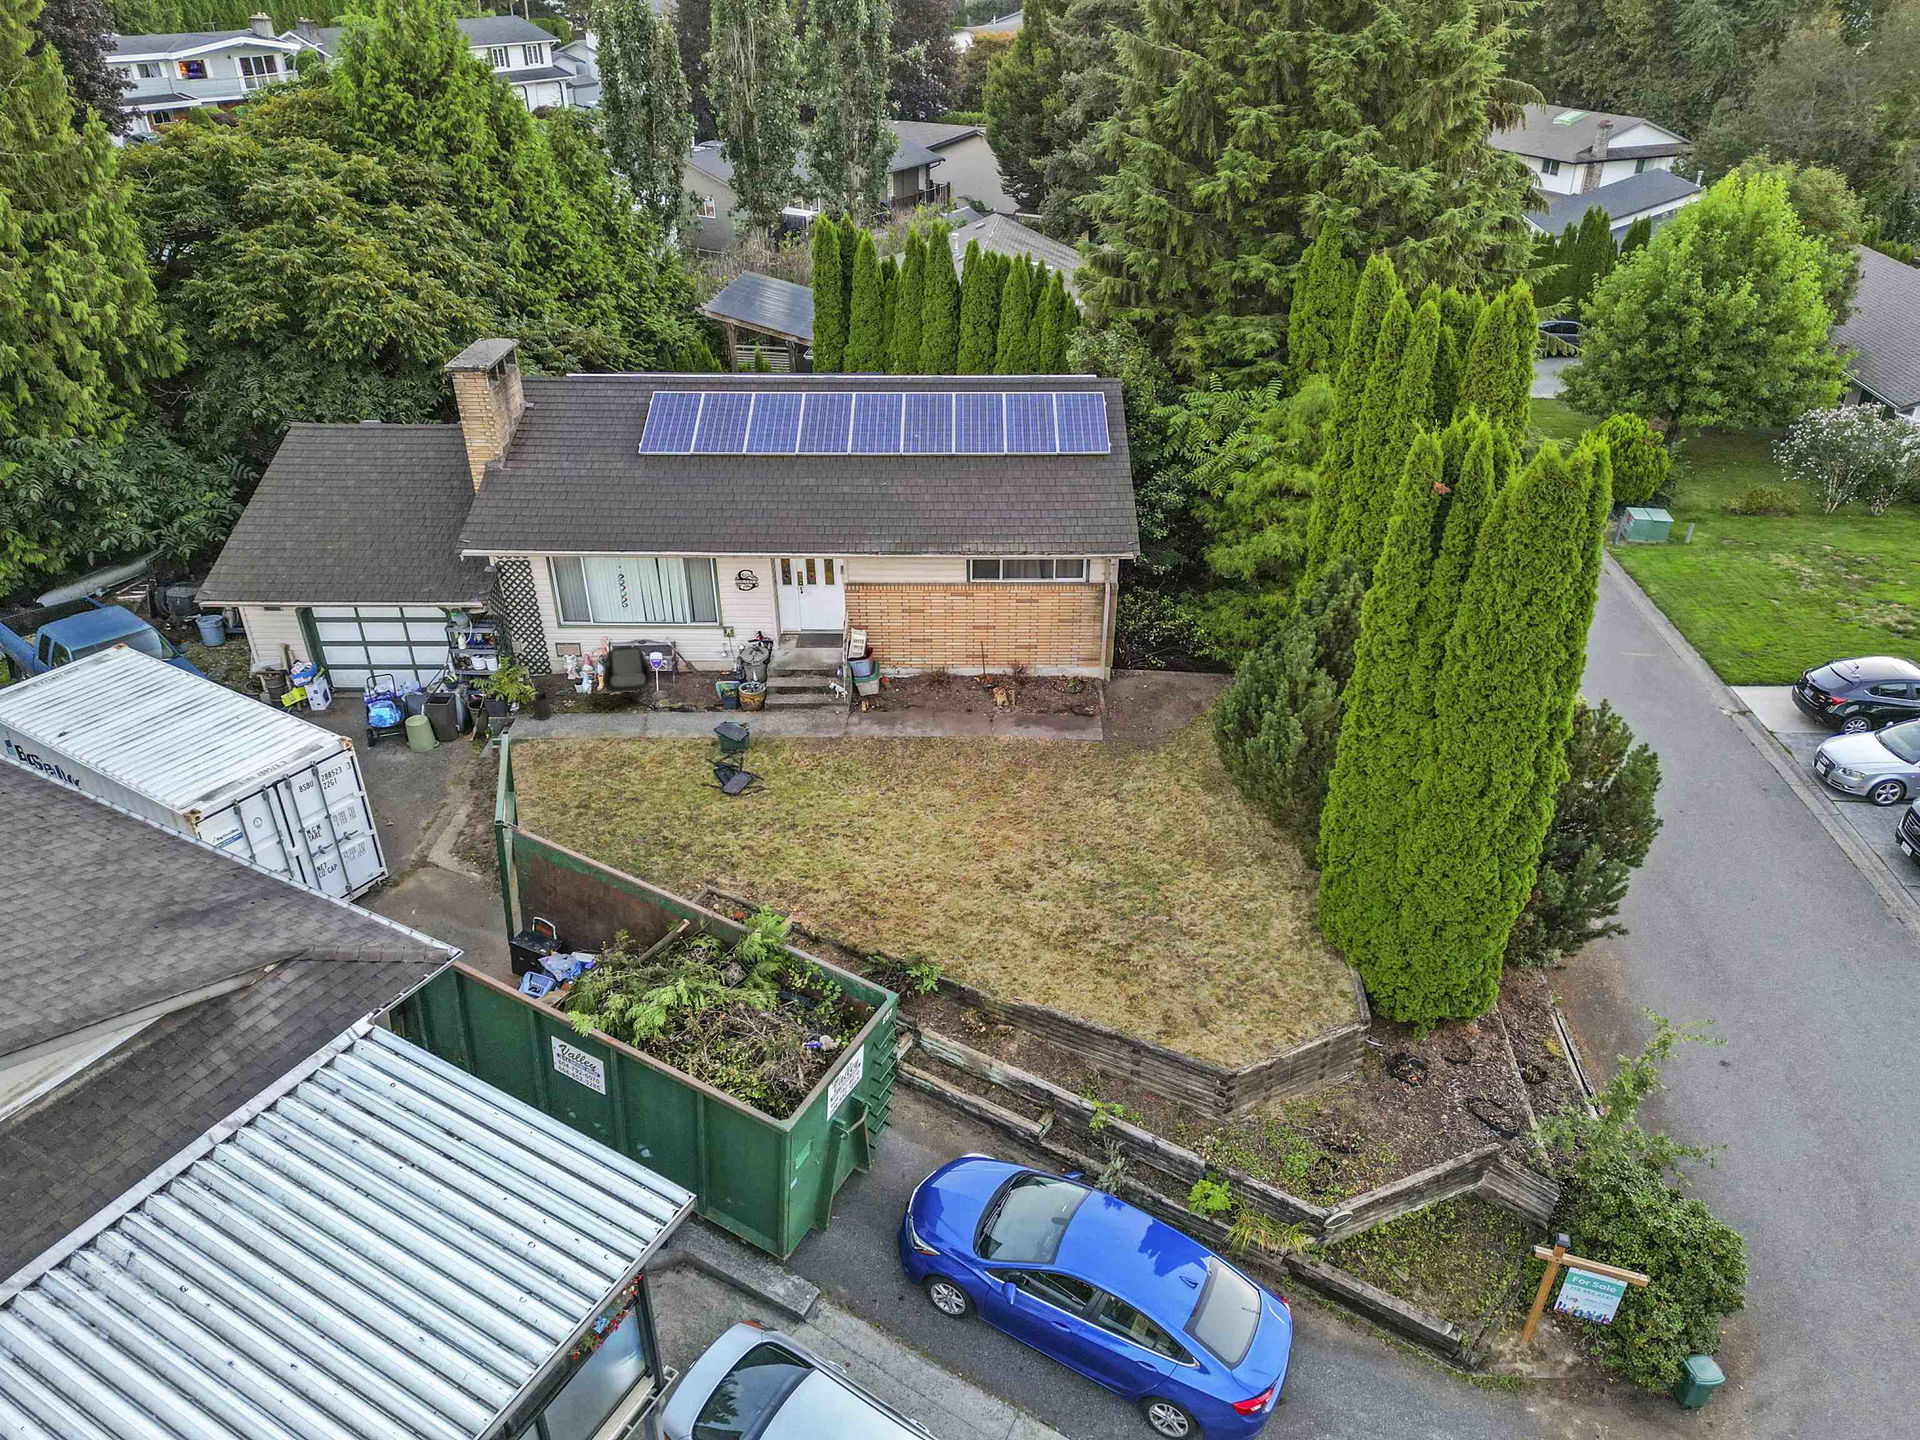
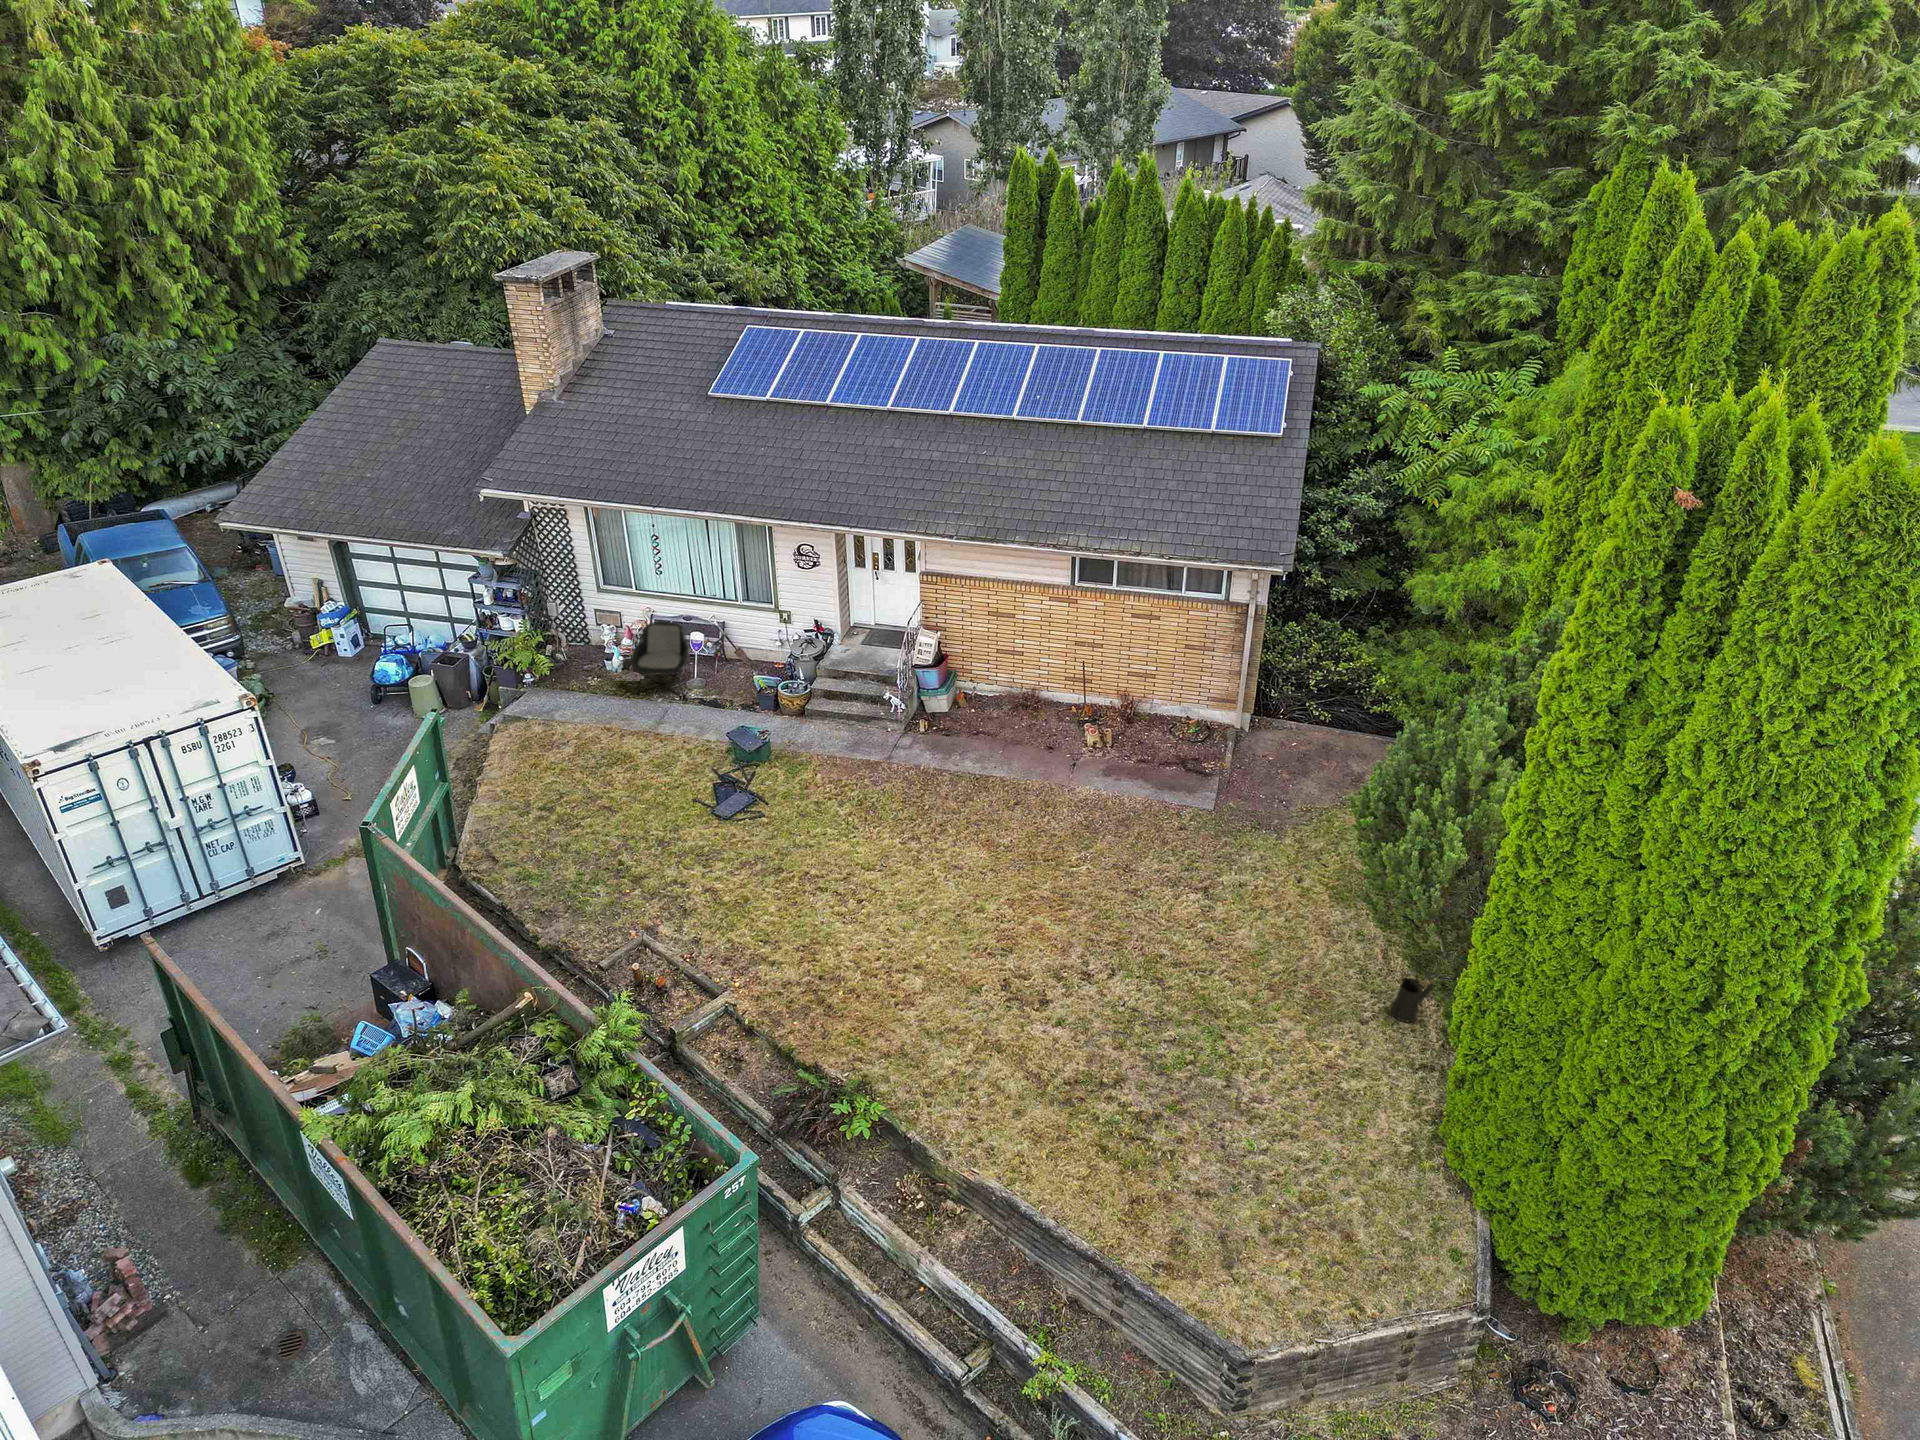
watering can: present [523,689,551,720] -> present [1391,974,1434,1022]

